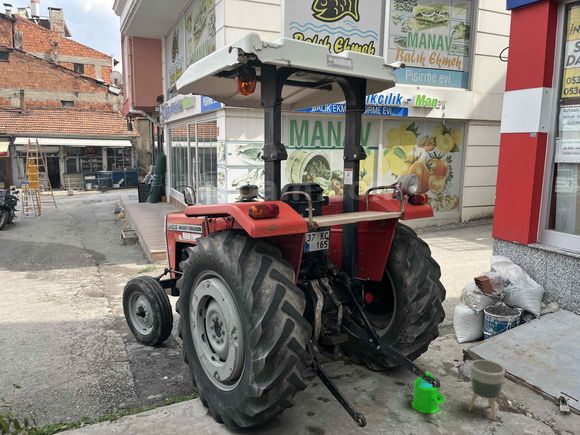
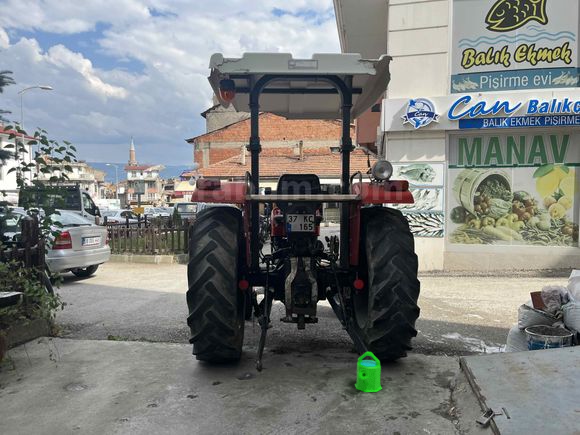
planter: present [468,360,505,420] -> none [404,350,439,413]

